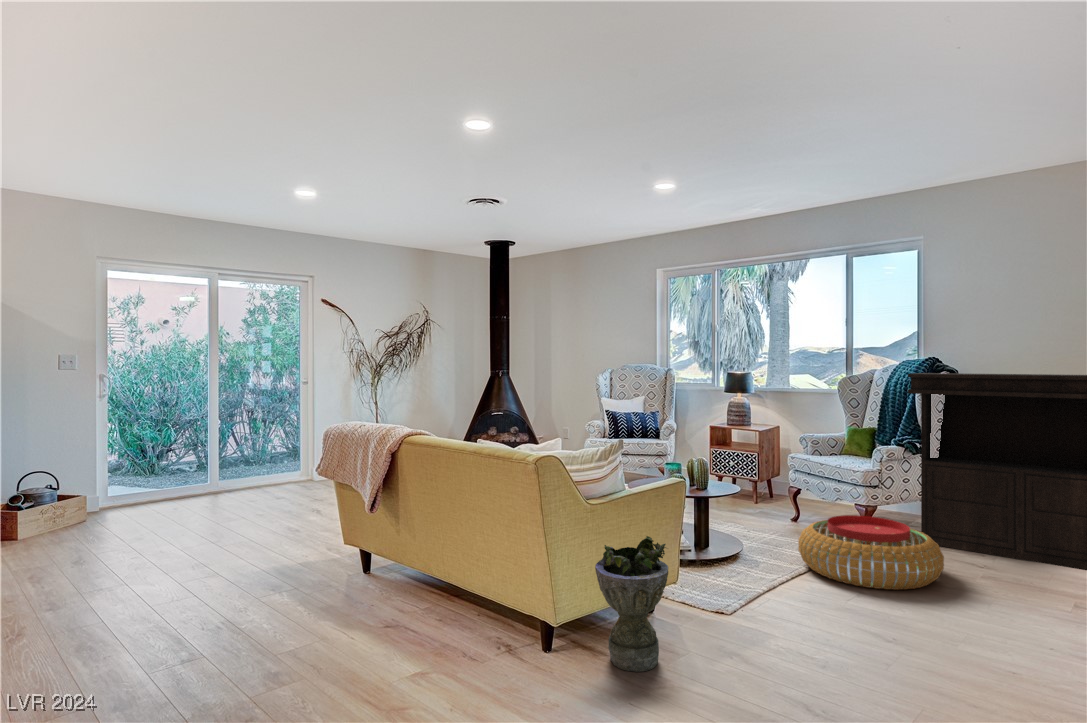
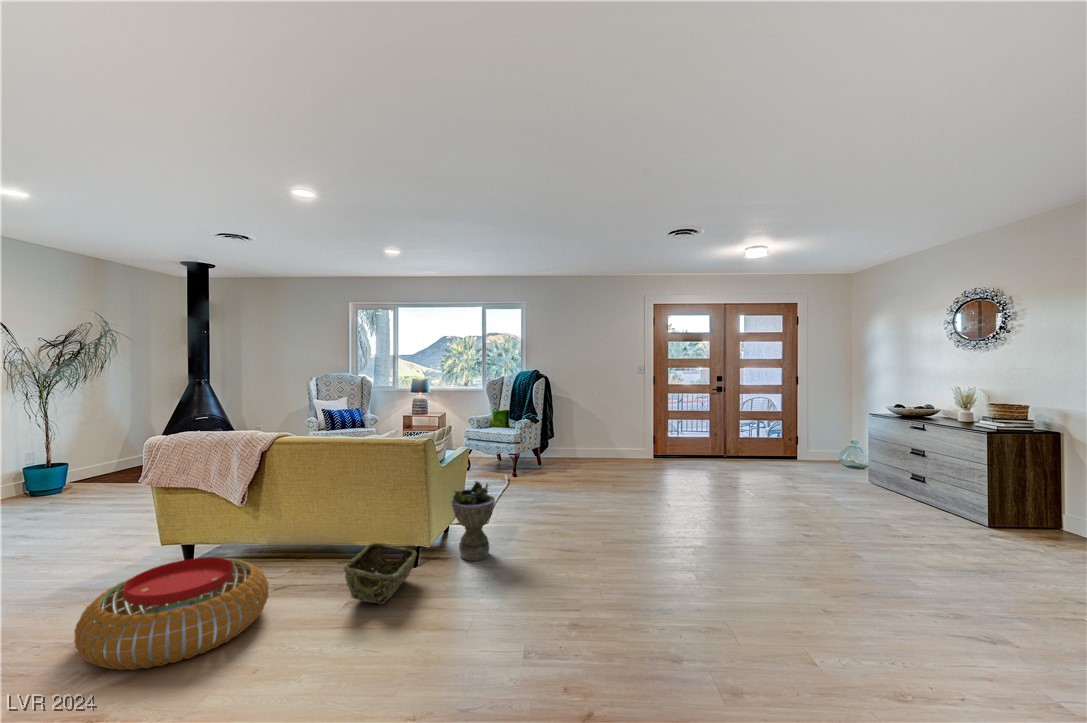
console table: present [908,373,1087,570] -> none [530,379,625,470]
pouf: present [798,515,944,590] -> present [74,557,269,670]
woven basket: none [396,595,522,686] -> present [344,543,417,604]

